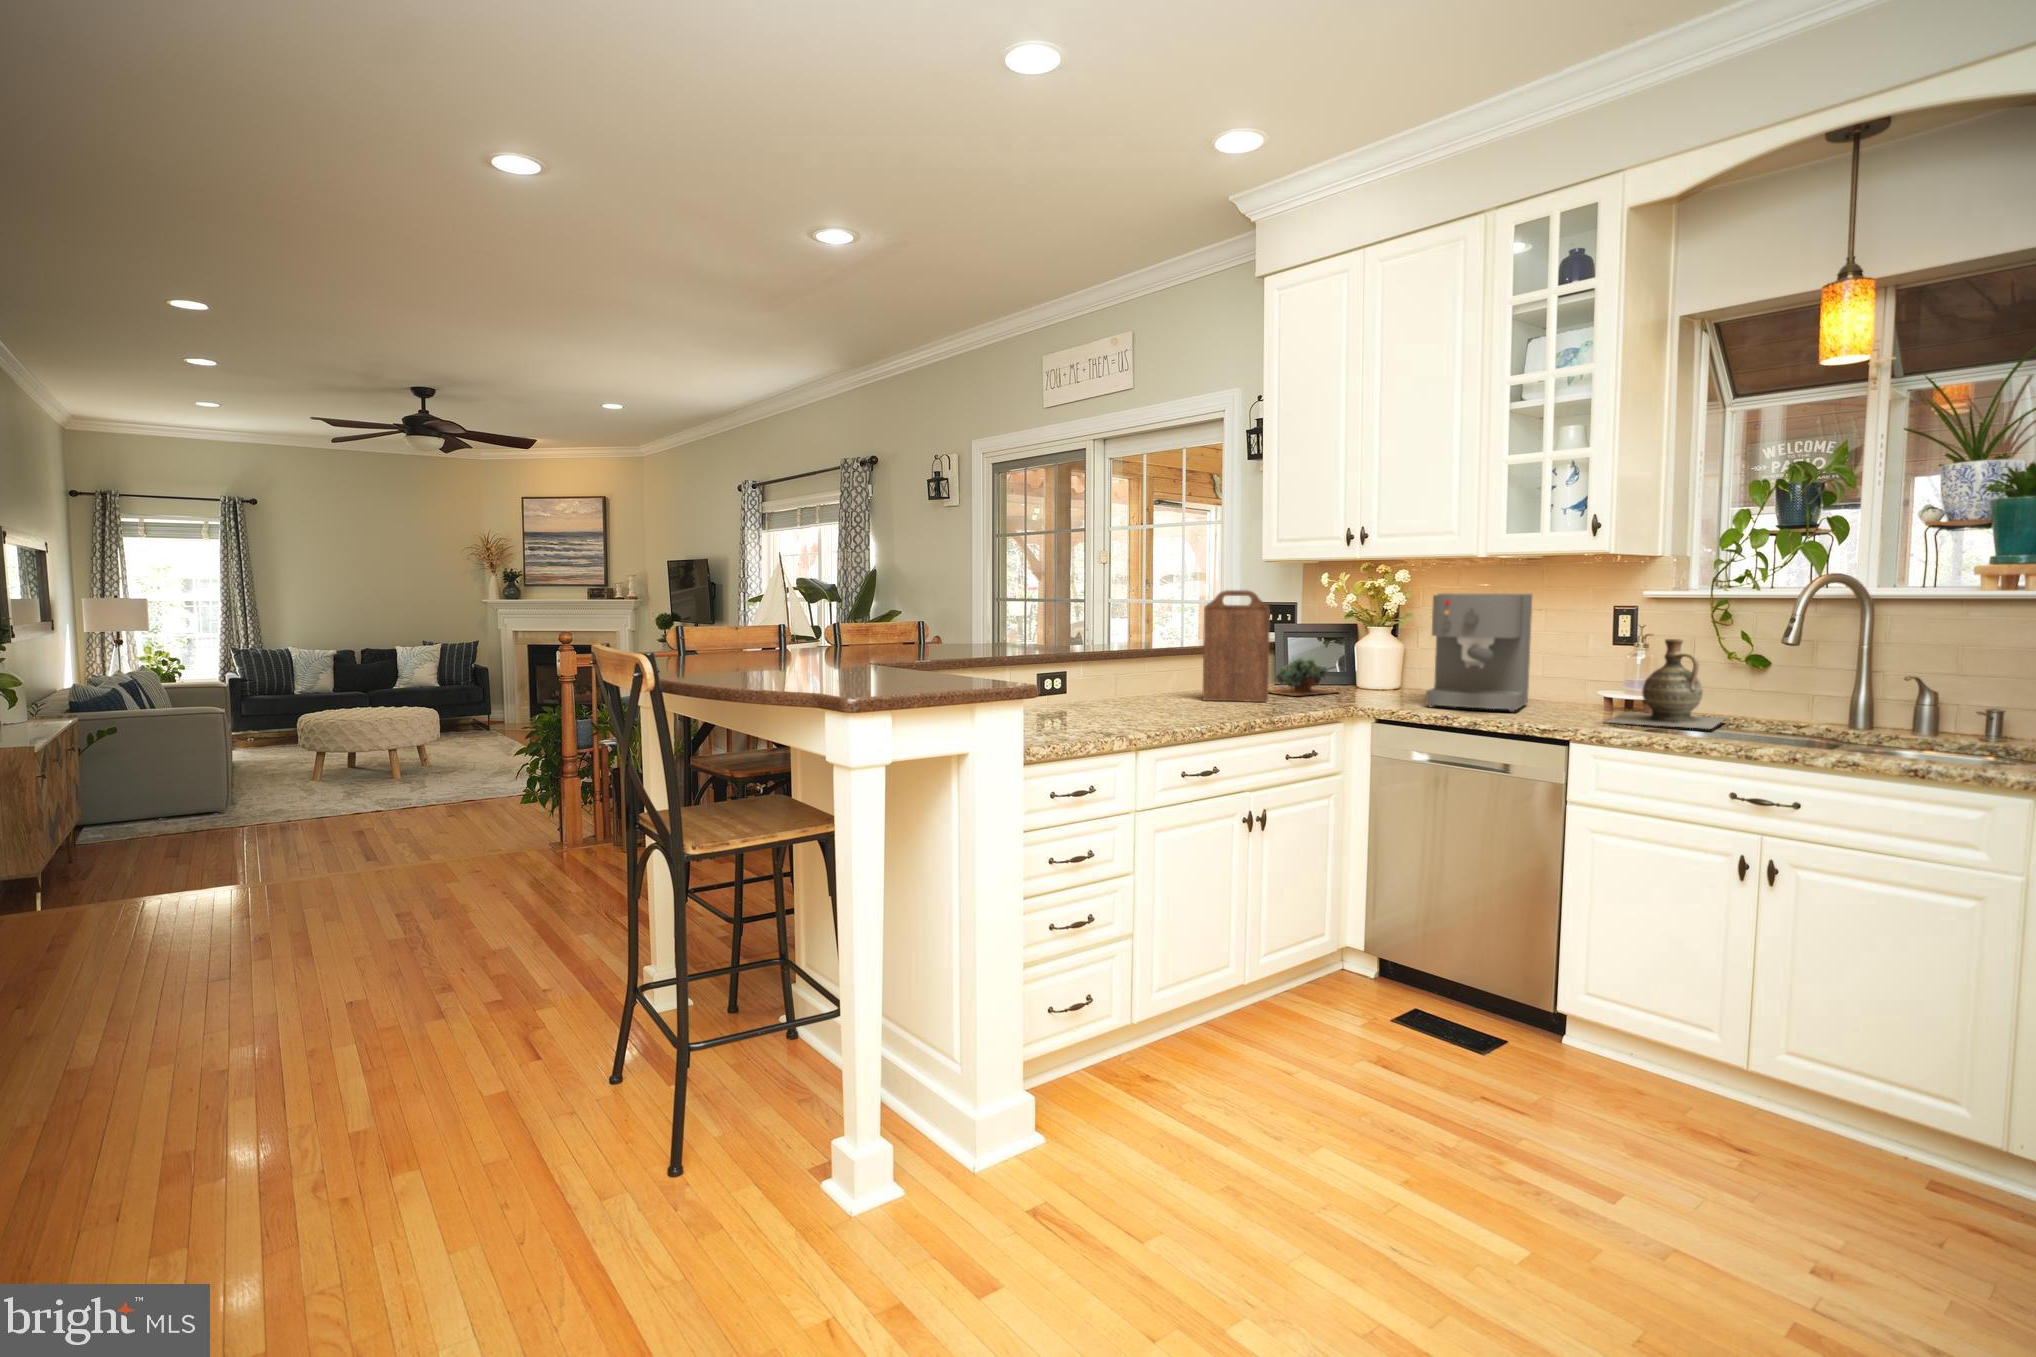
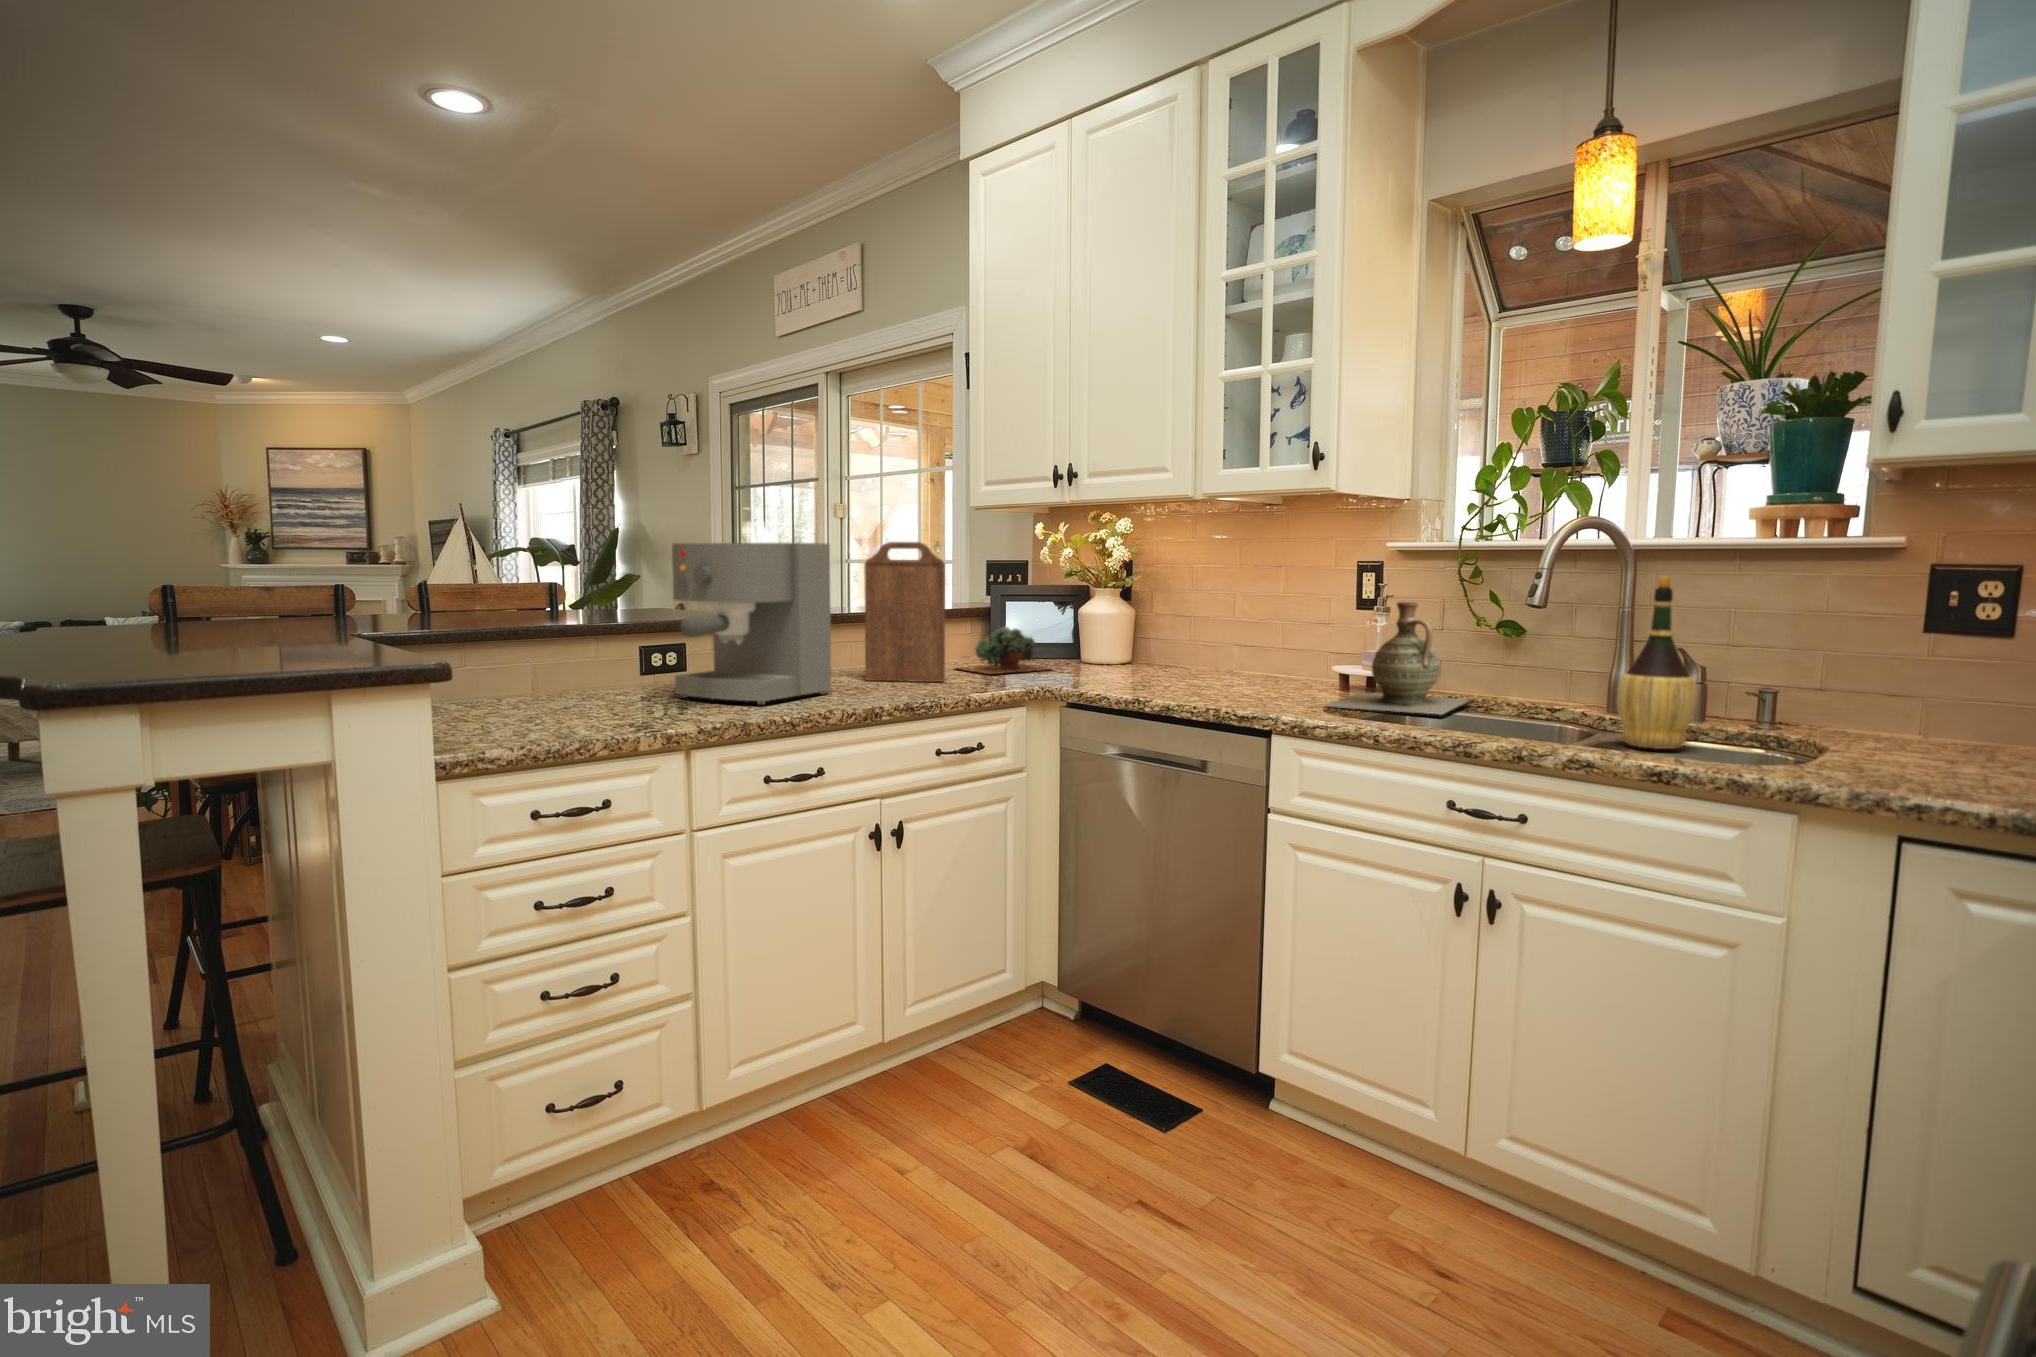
coffee maker: present [1426,593,1532,712] -> present [672,543,831,705]
wine bottle: none [1871,621,1942,754] -> present [1617,576,1698,749]

